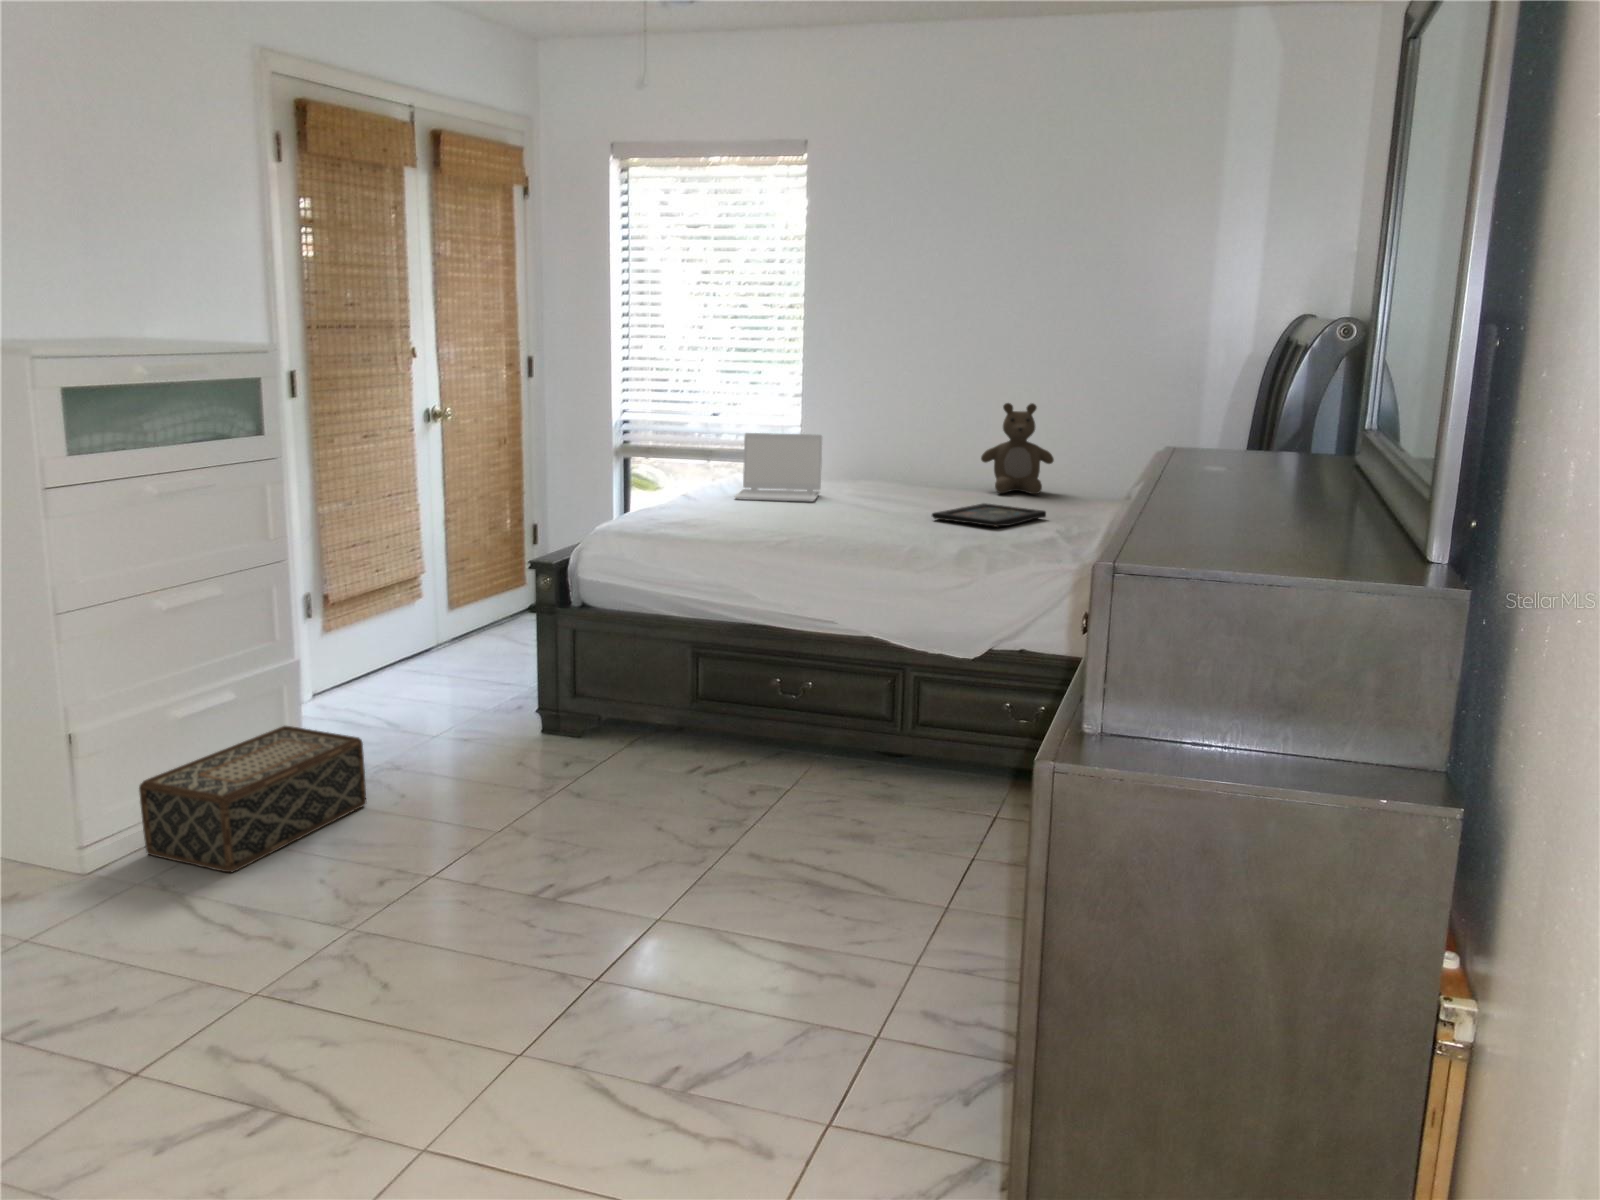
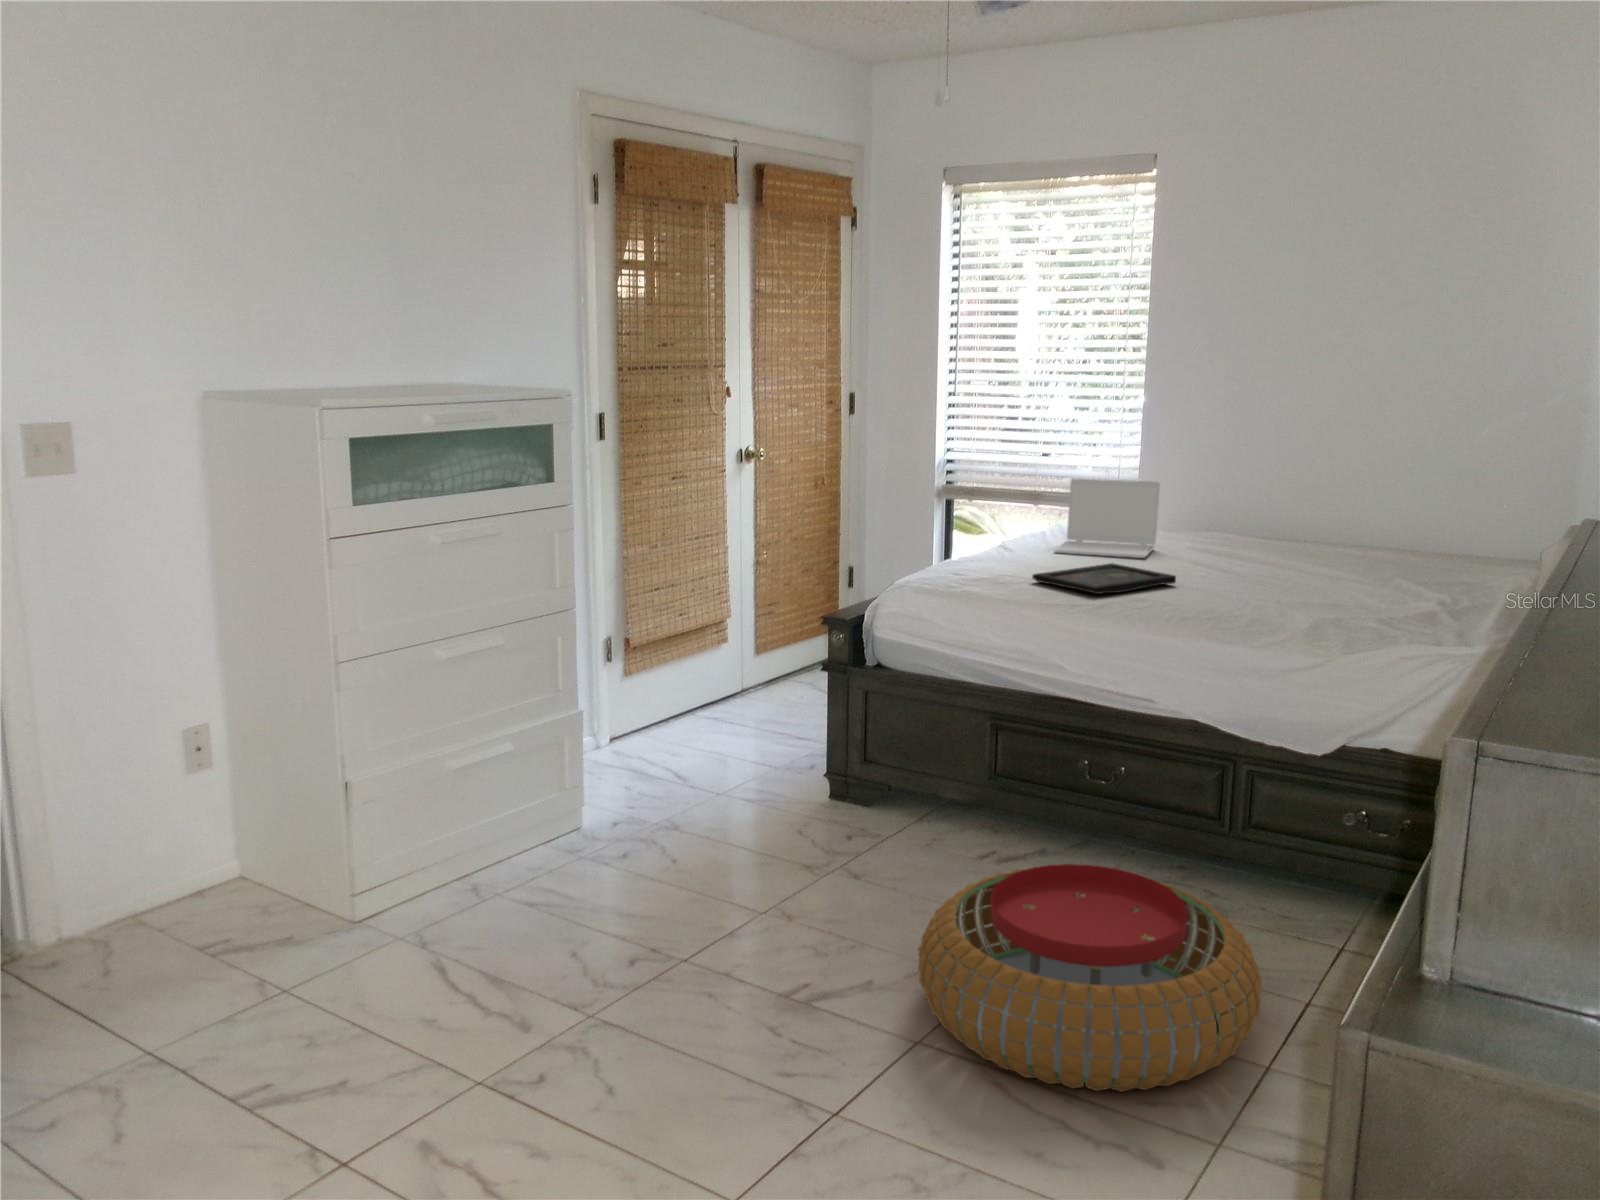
teddy bear: present [981,403,1054,494] -> none [1355,446,1449,556]
tray: present [932,503,1046,527] -> present [1033,563,1176,594]
woven basket: present [139,726,367,872] -> none [412,779,634,933]
pouf: none [658,756,944,935] -> present [918,864,1262,1092]

